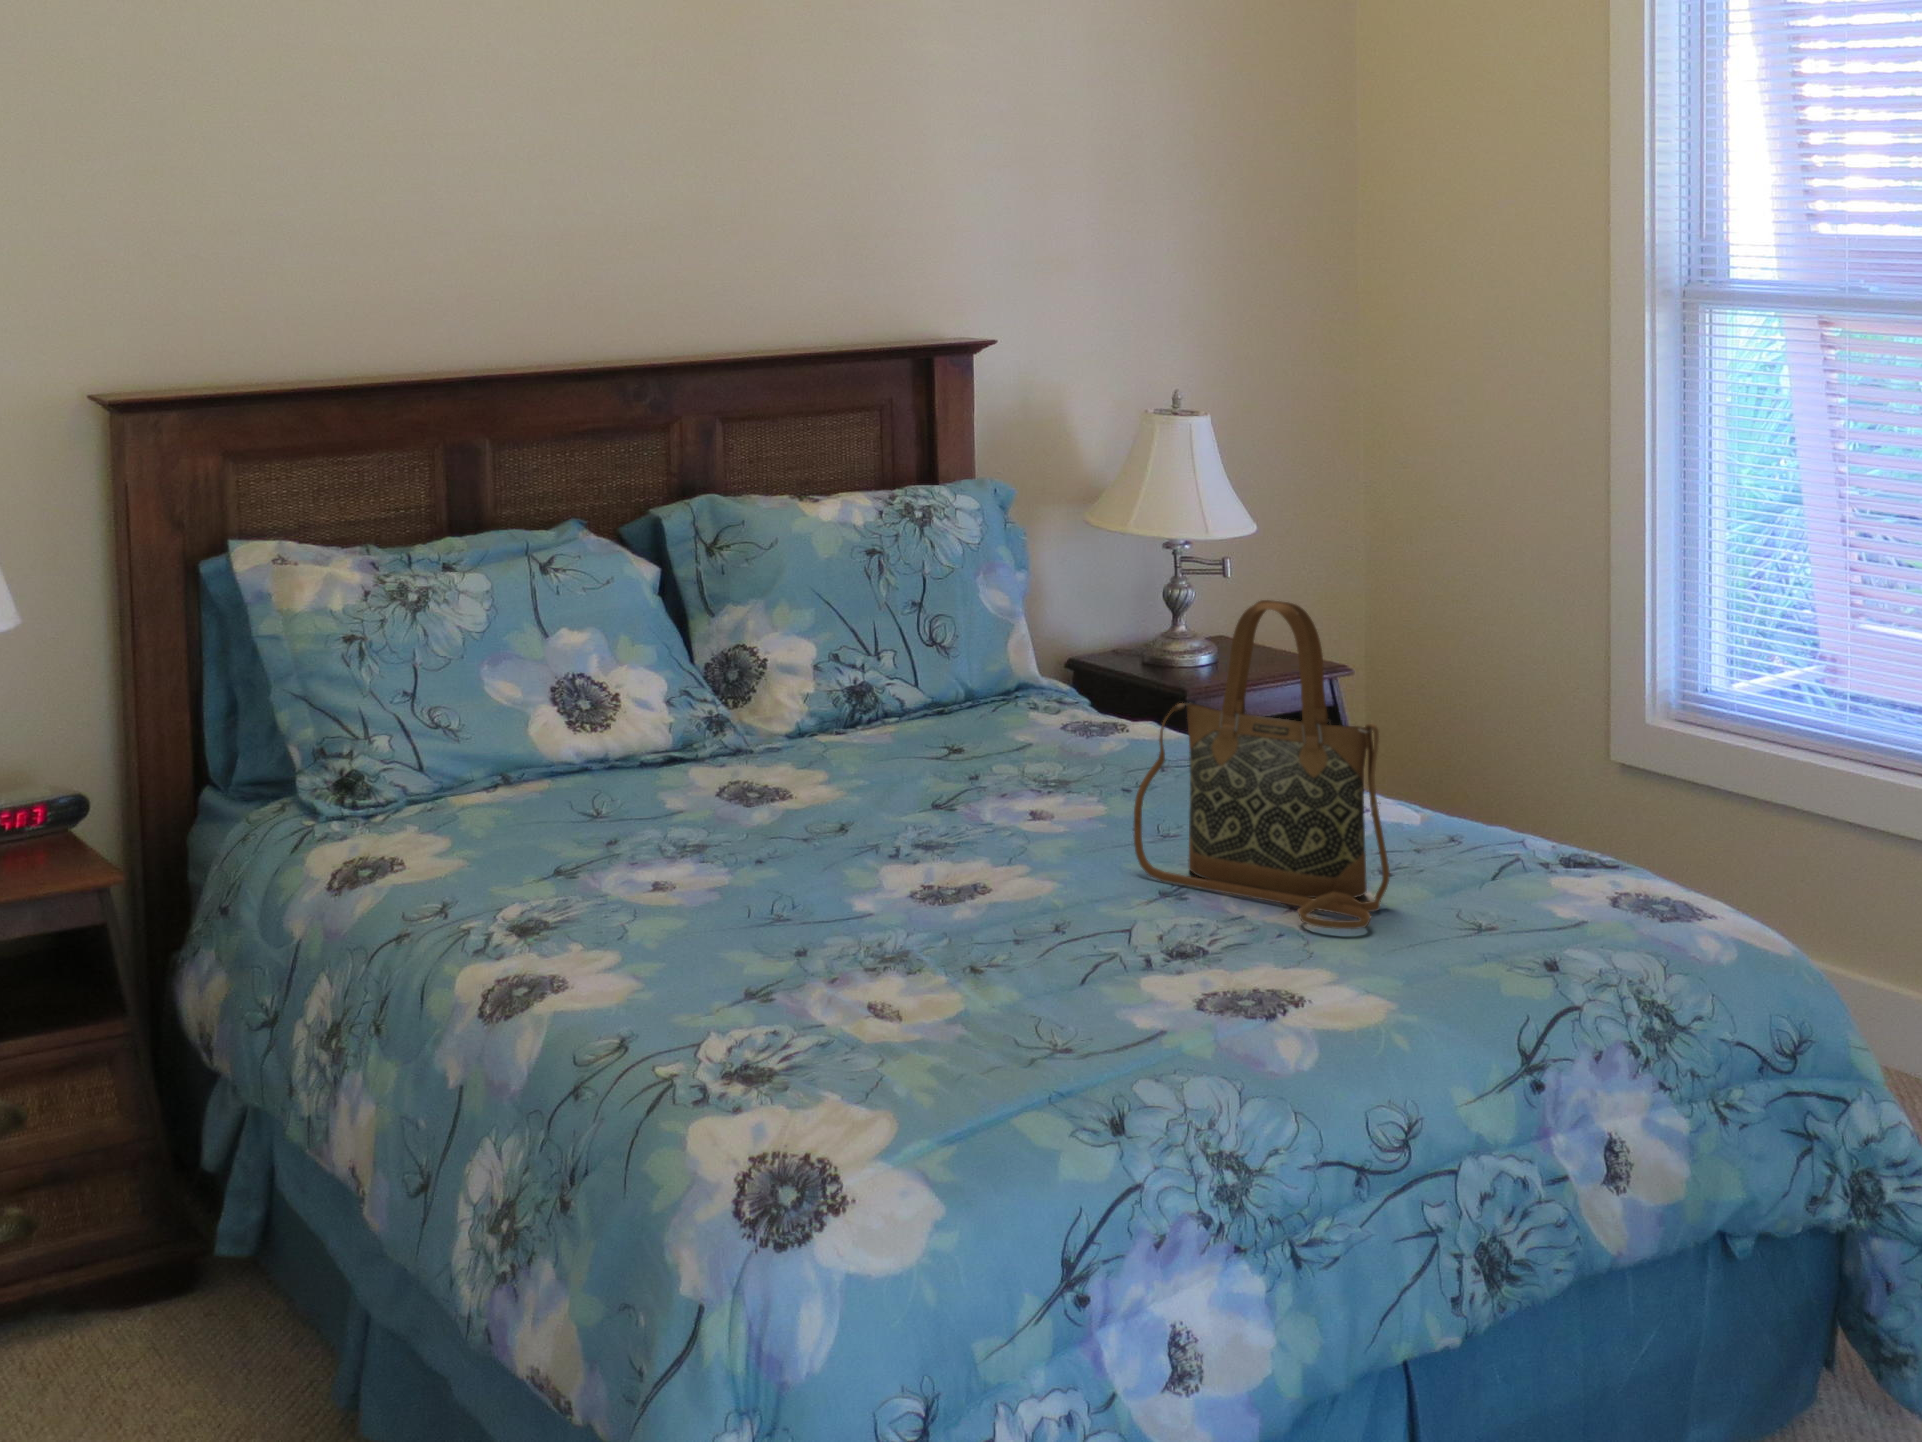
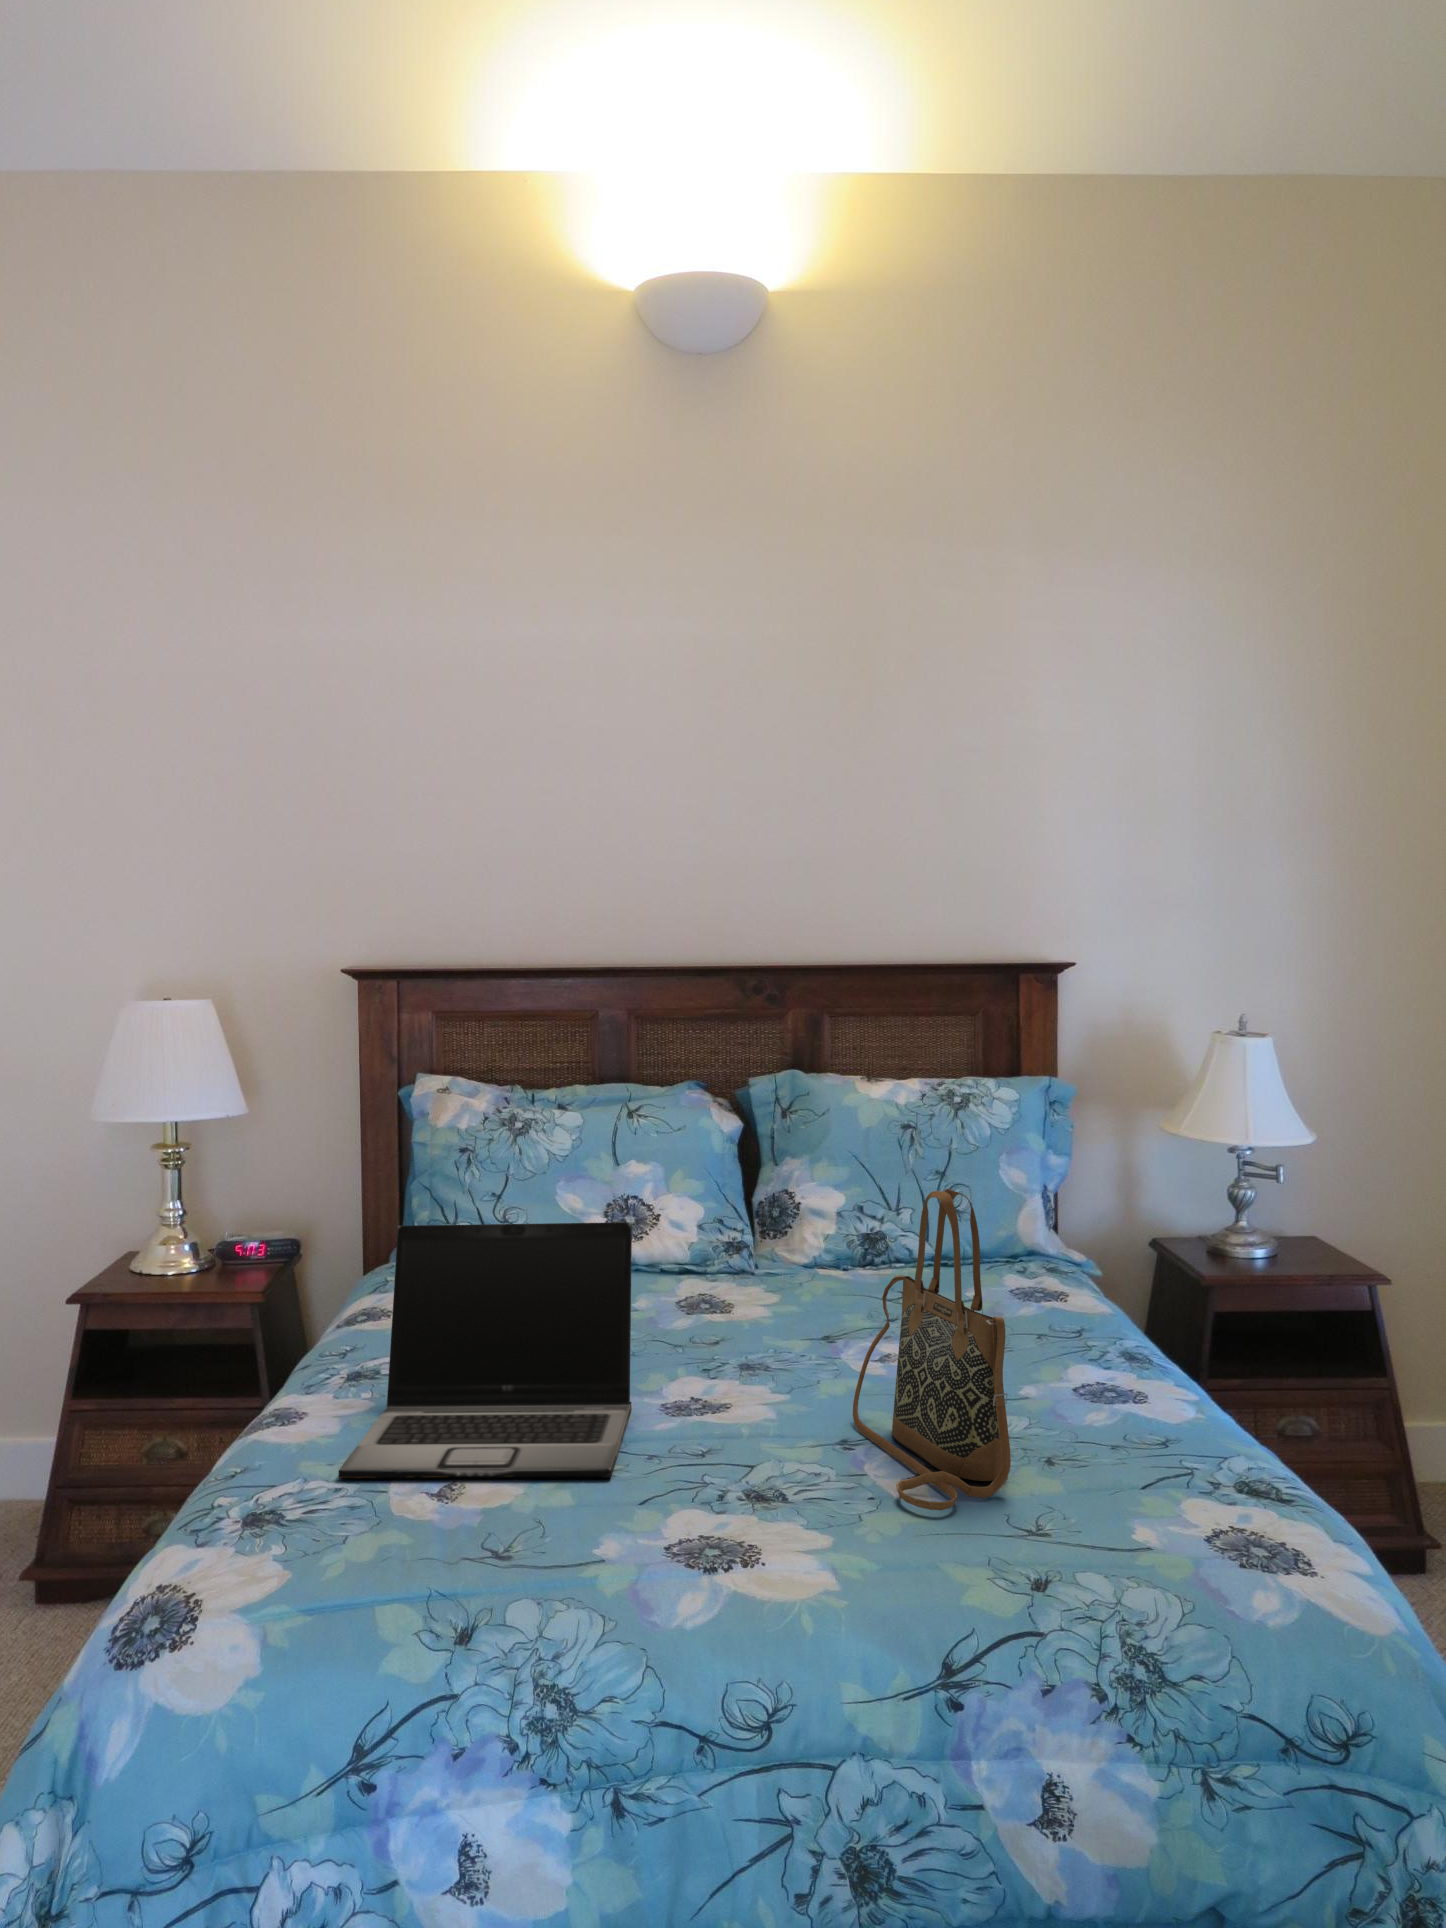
laptop: none [577,684,1007,1029] -> present [339,1222,632,1479]

